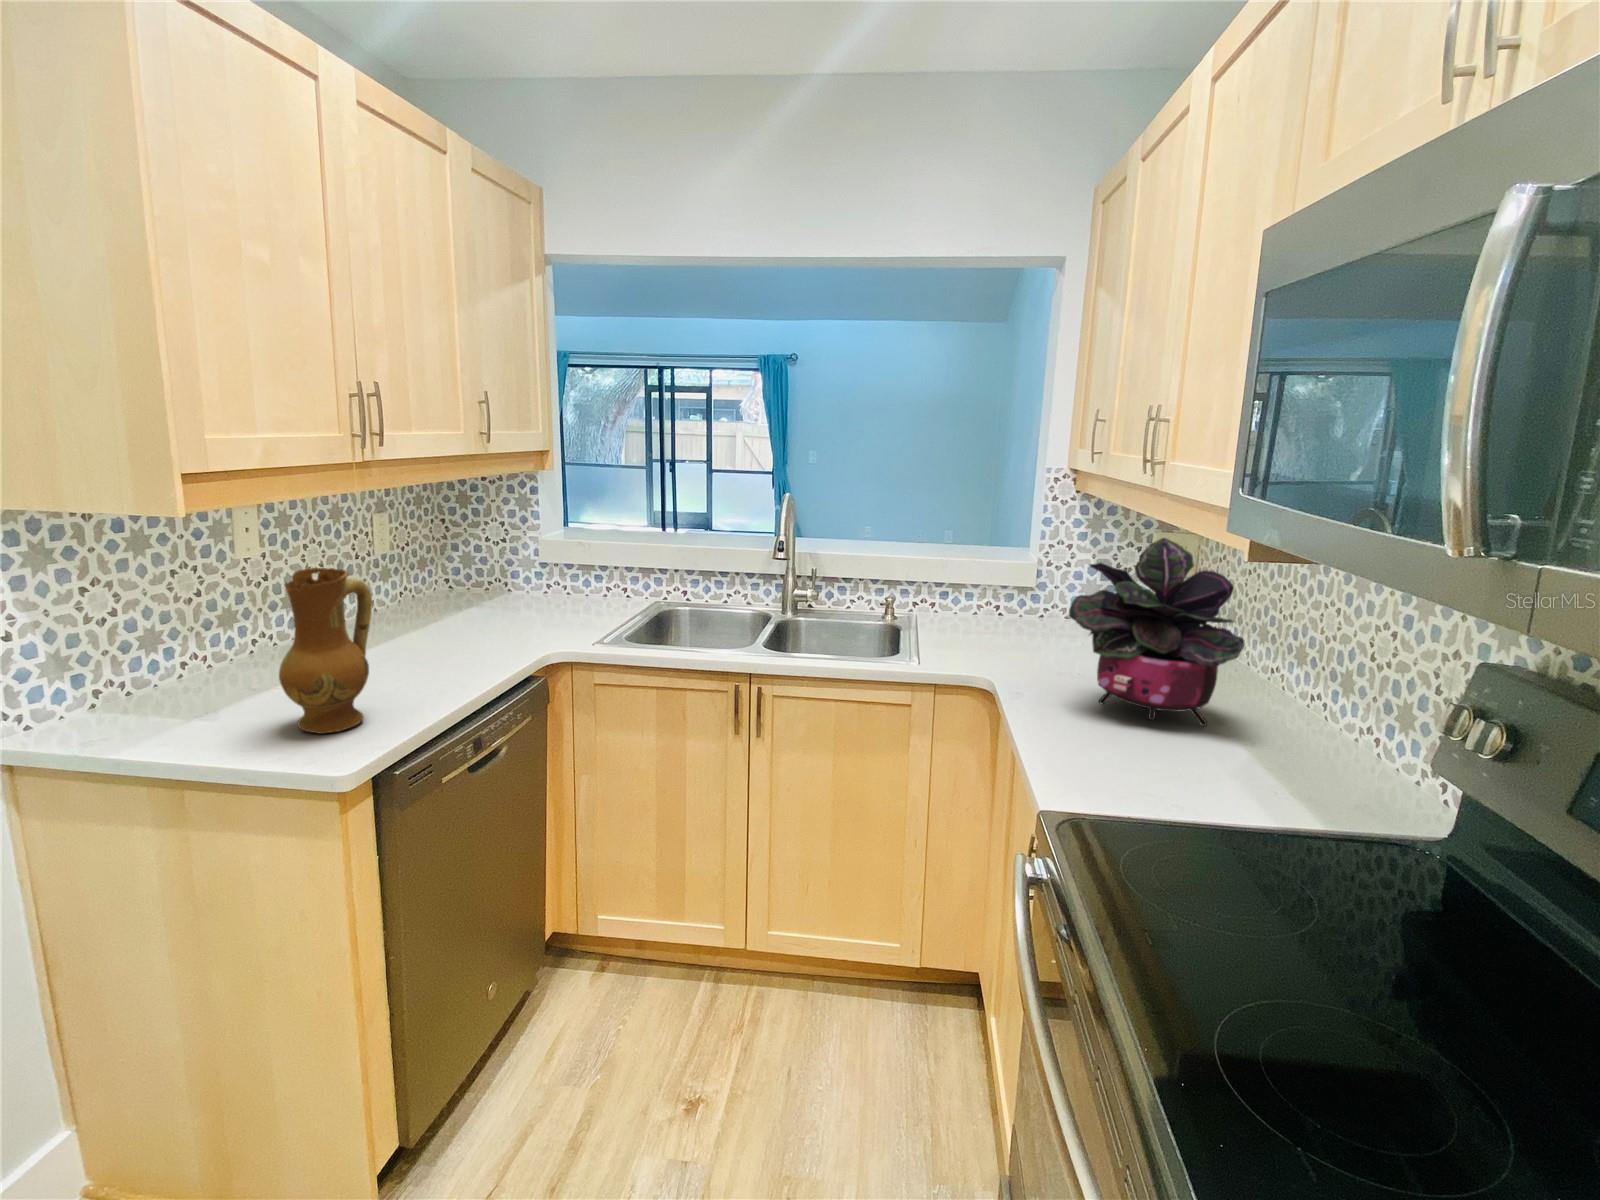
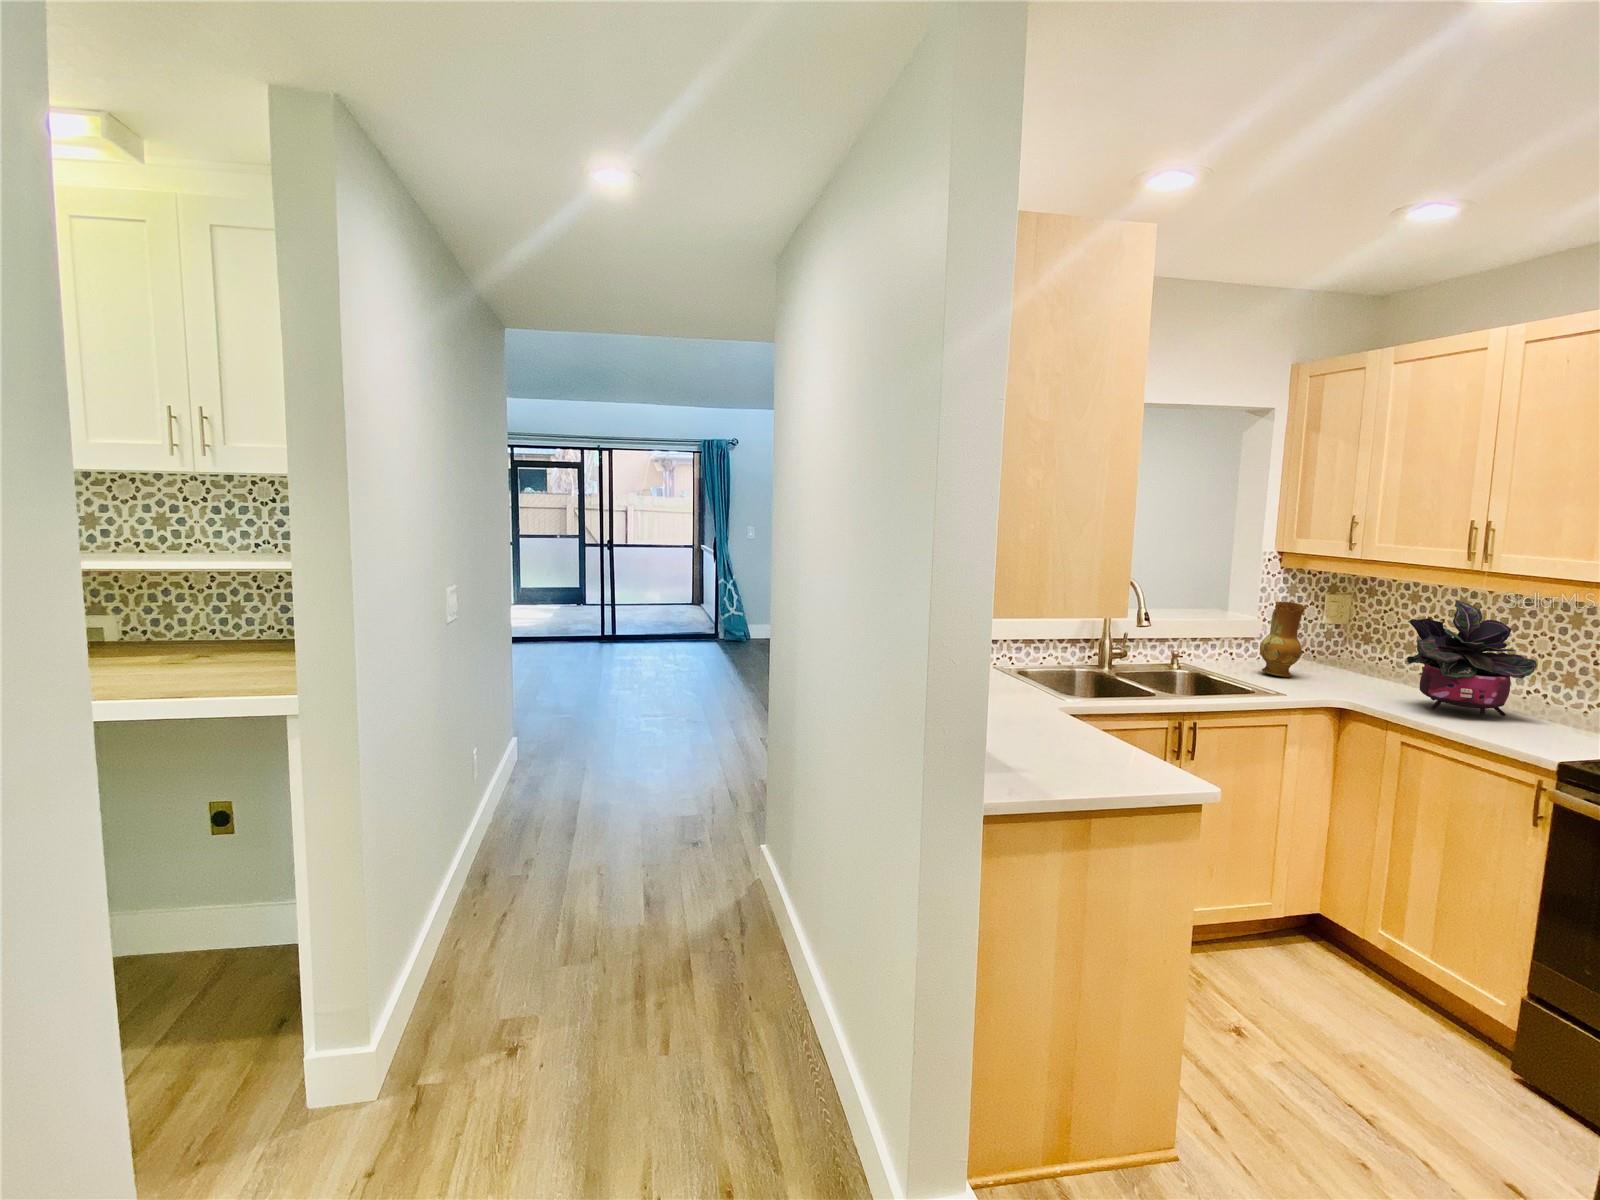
ceramic jug: present [279,568,372,734] -> present [1260,601,1306,677]

